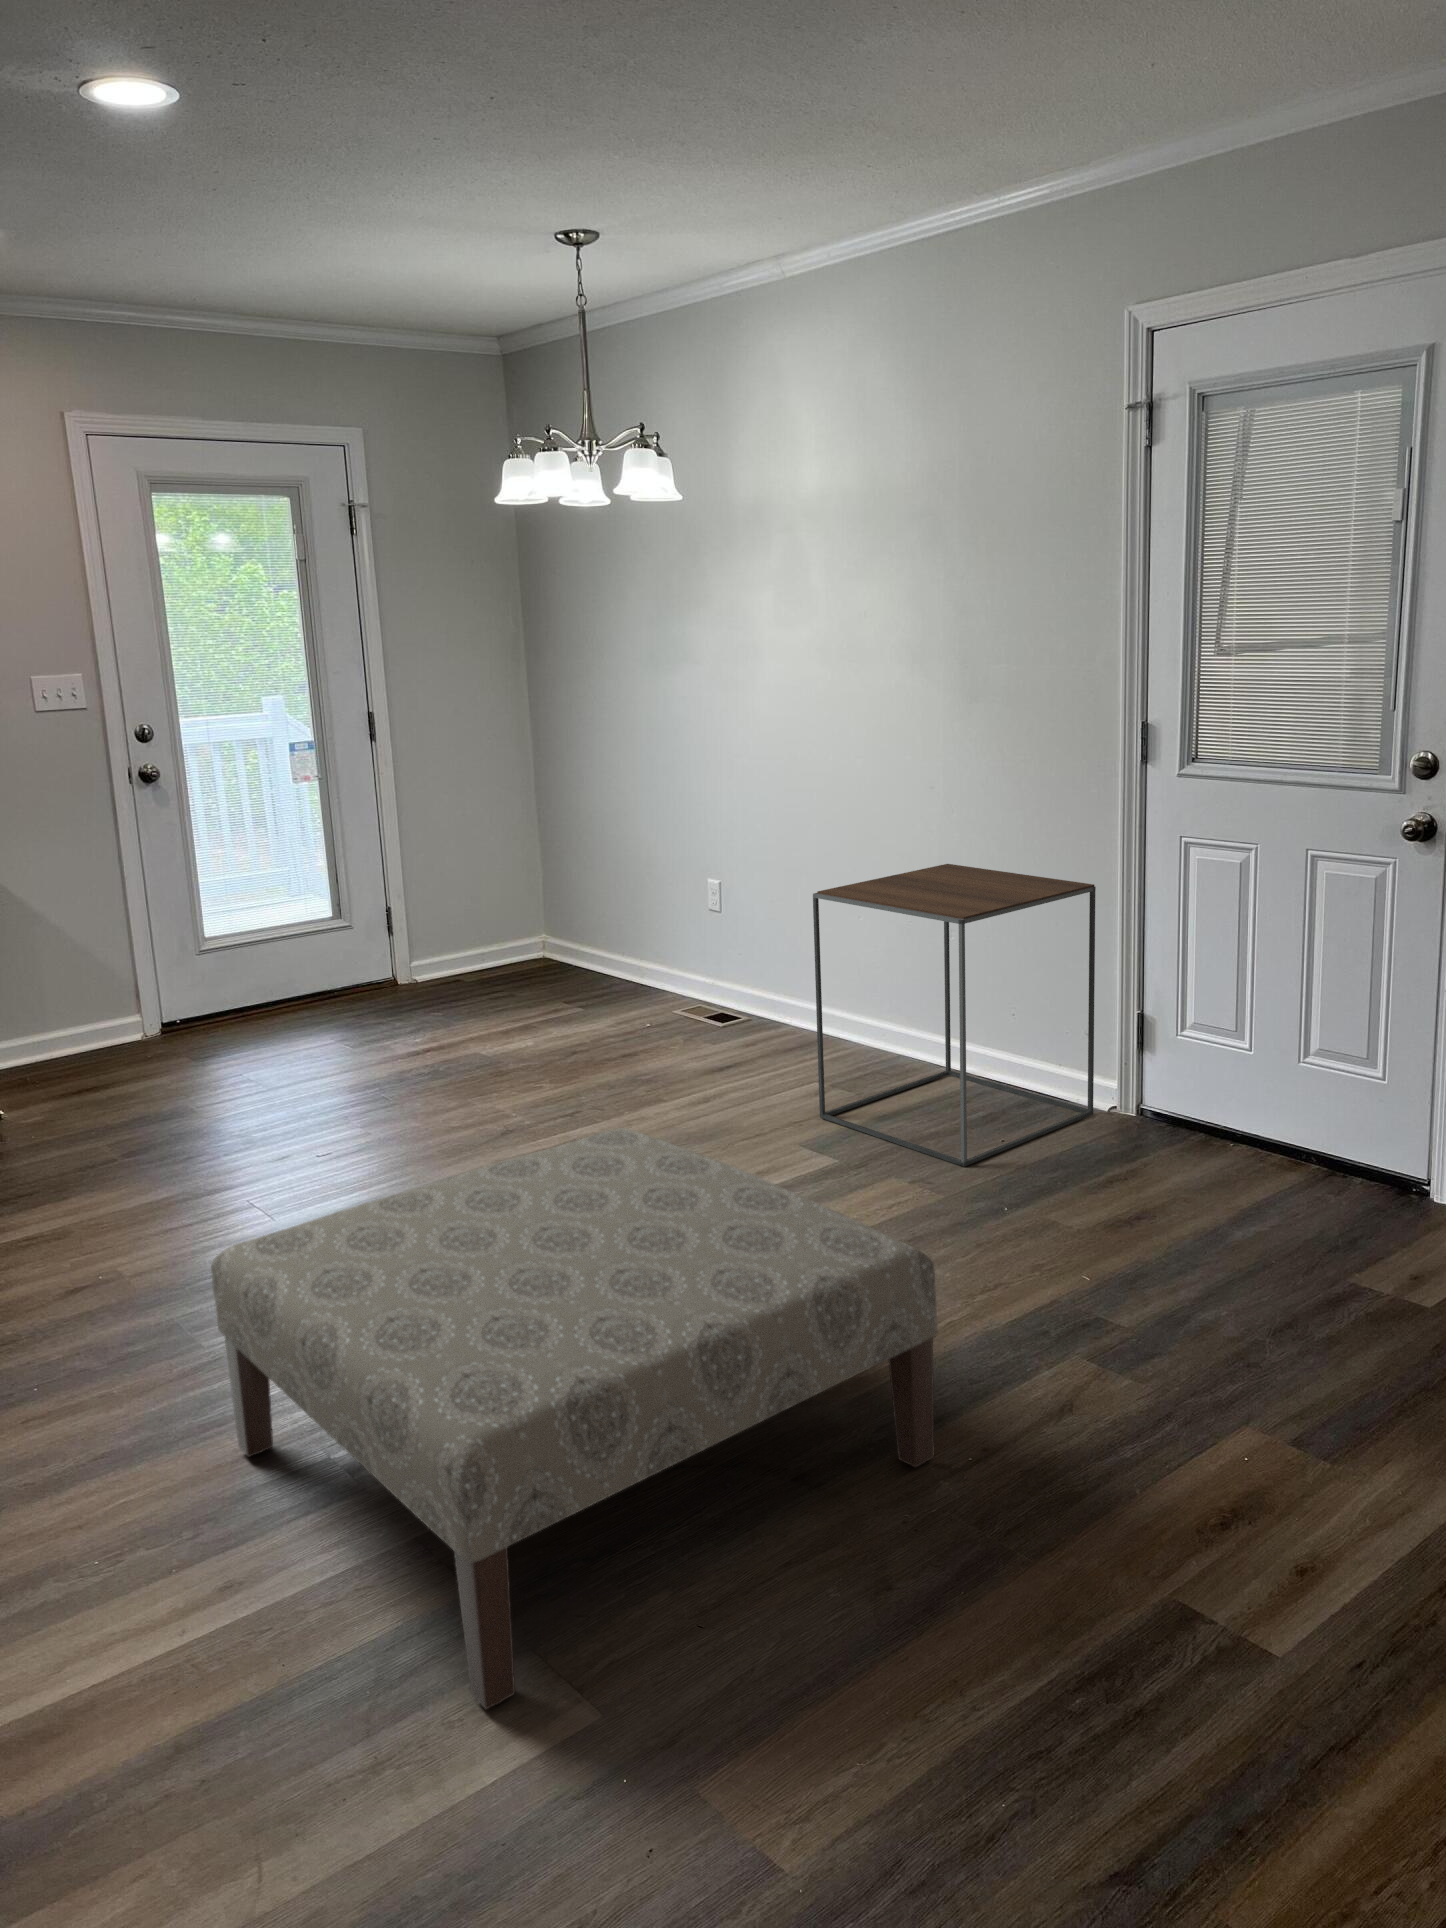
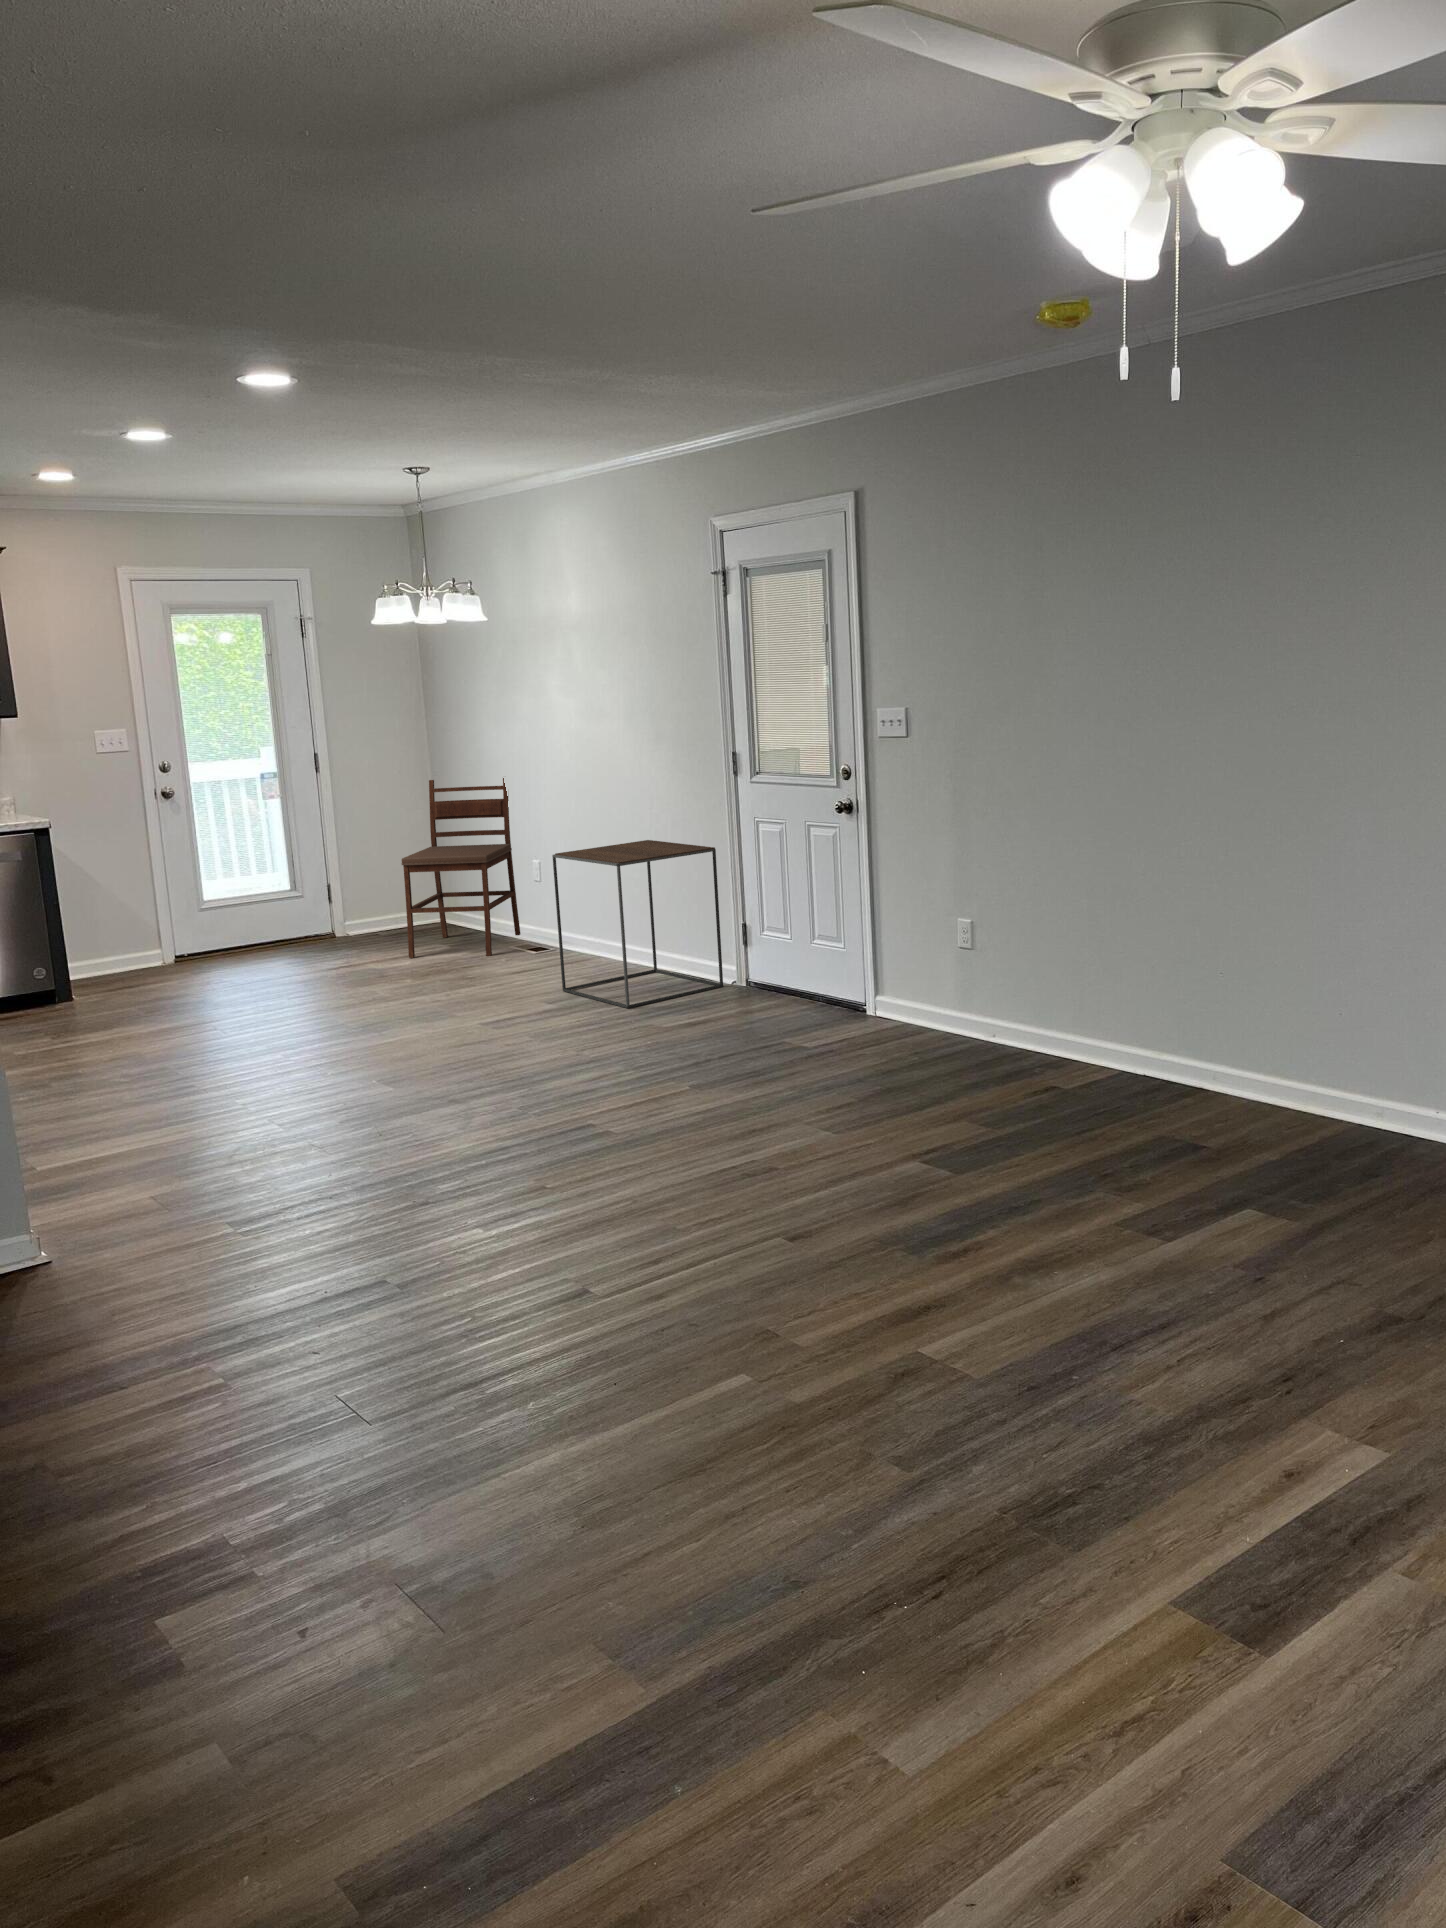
dining chair: none [516,752,679,1032] -> present [401,778,520,958]
ottoman: present [211,1128,937,1709] -> none [185,963,524,1156]

